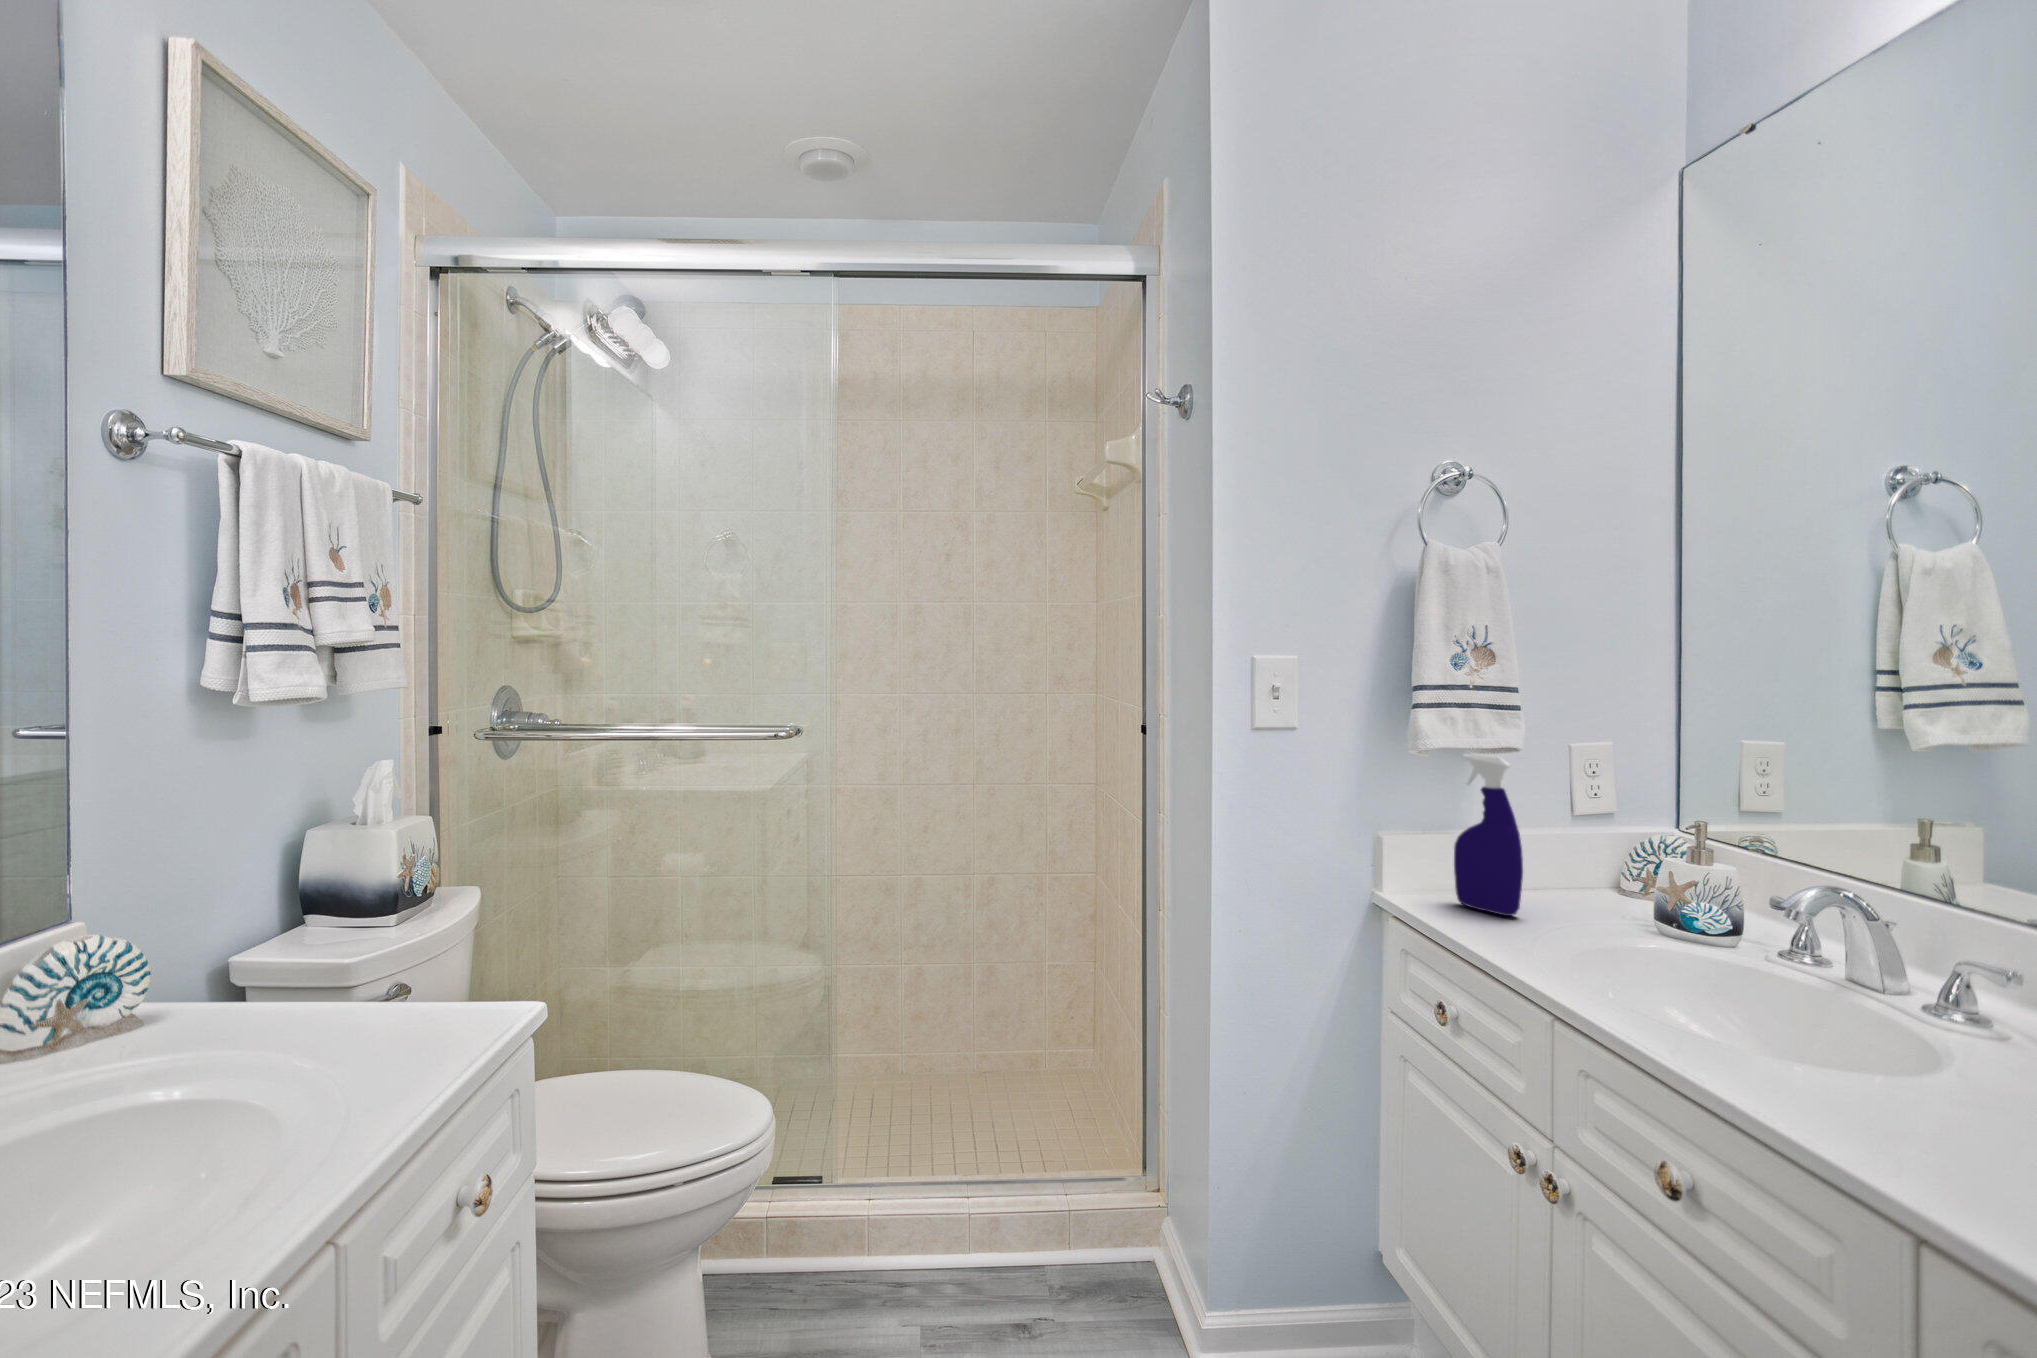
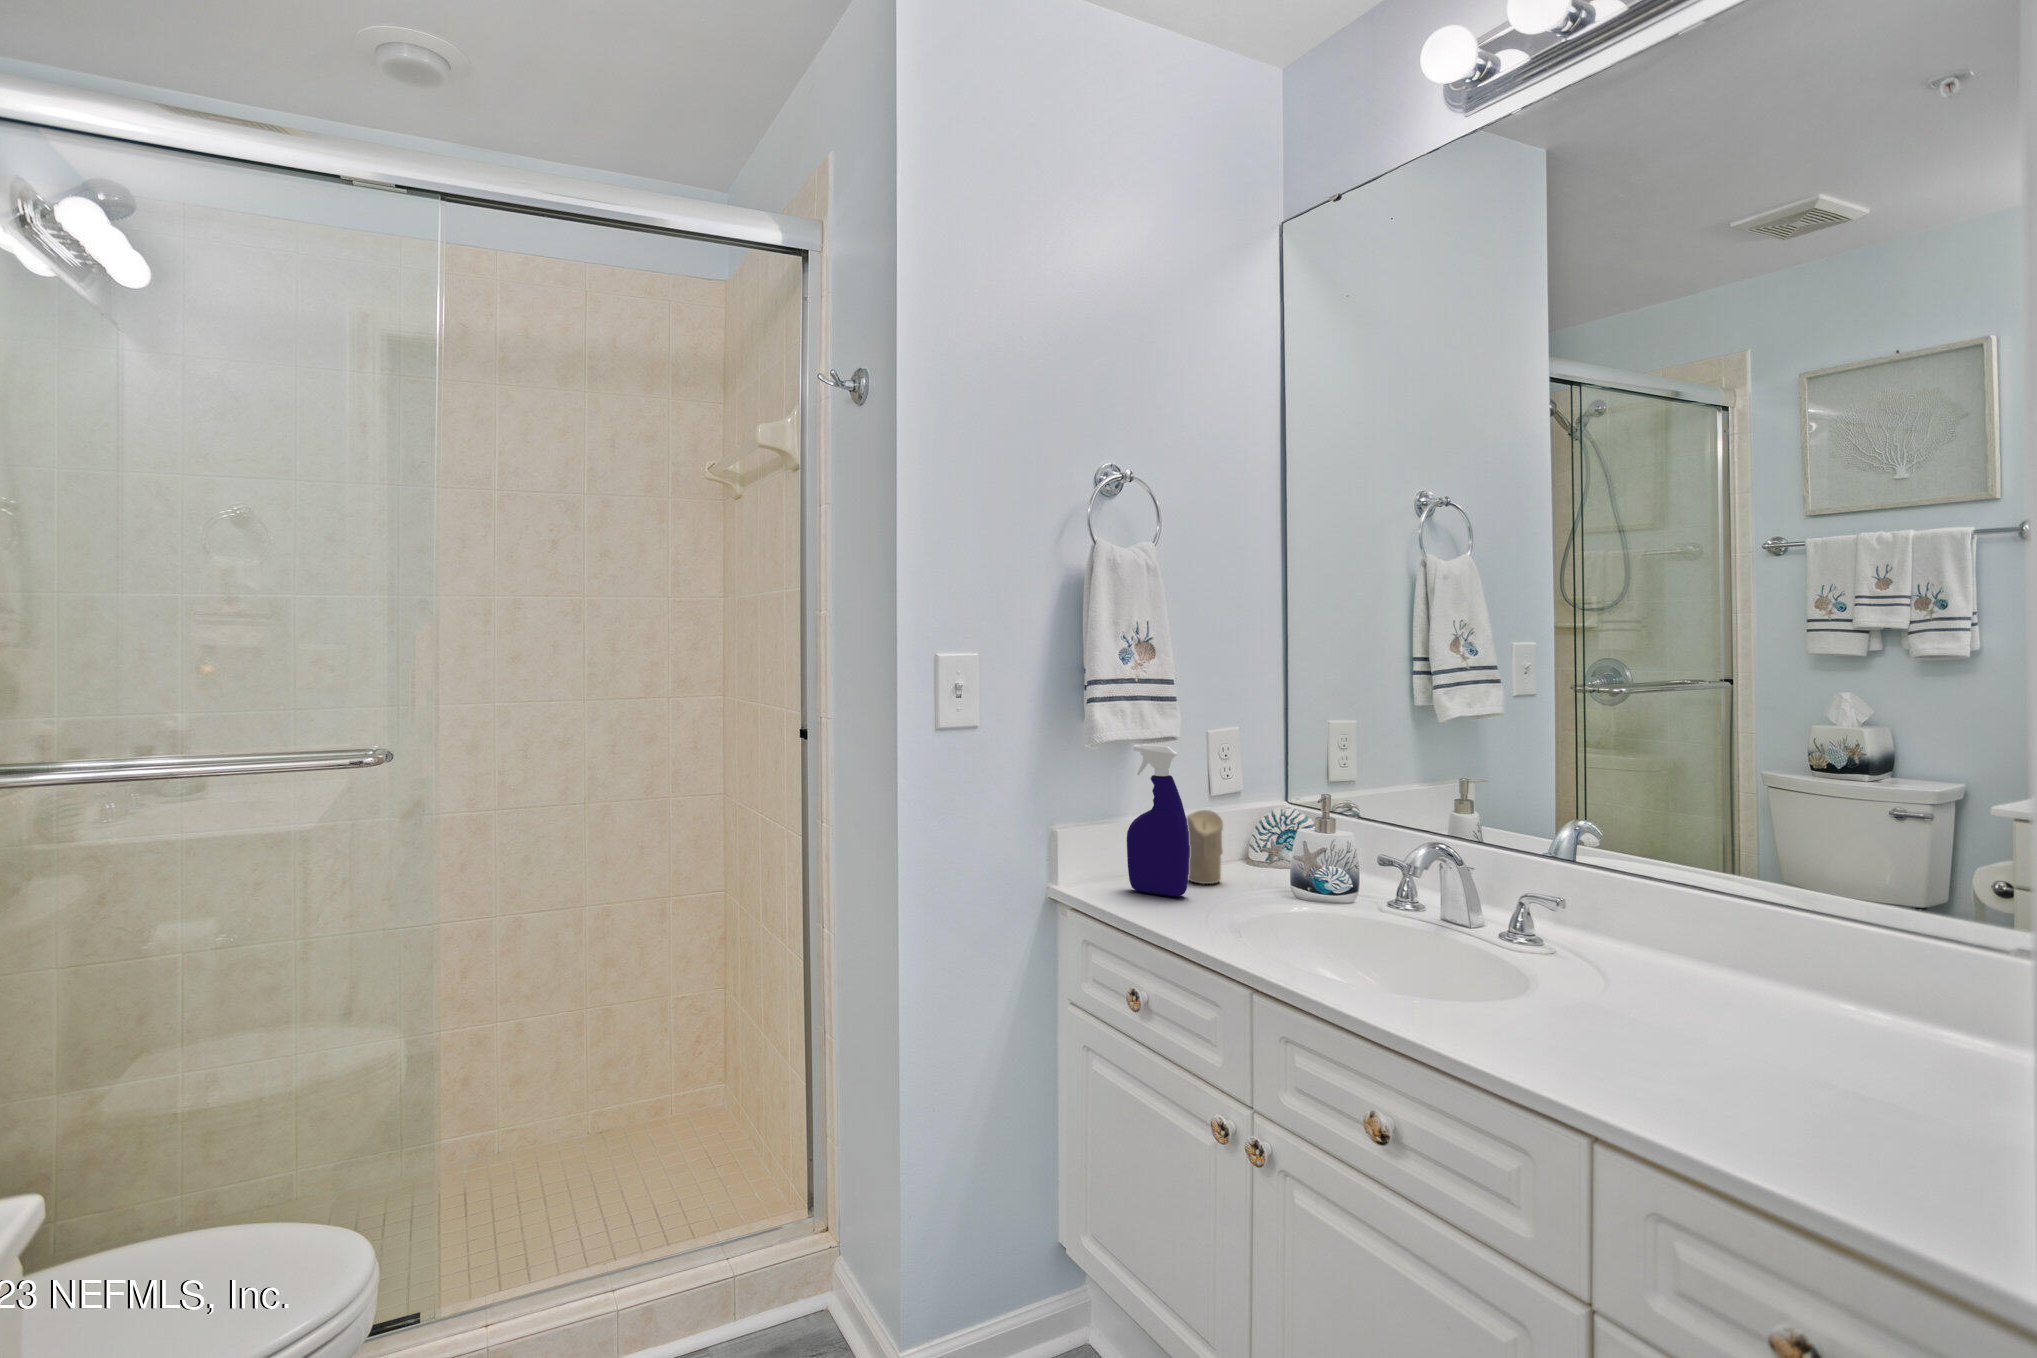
candle: none [1532,828,1575,908] -> present [1187,810,1223,884]

